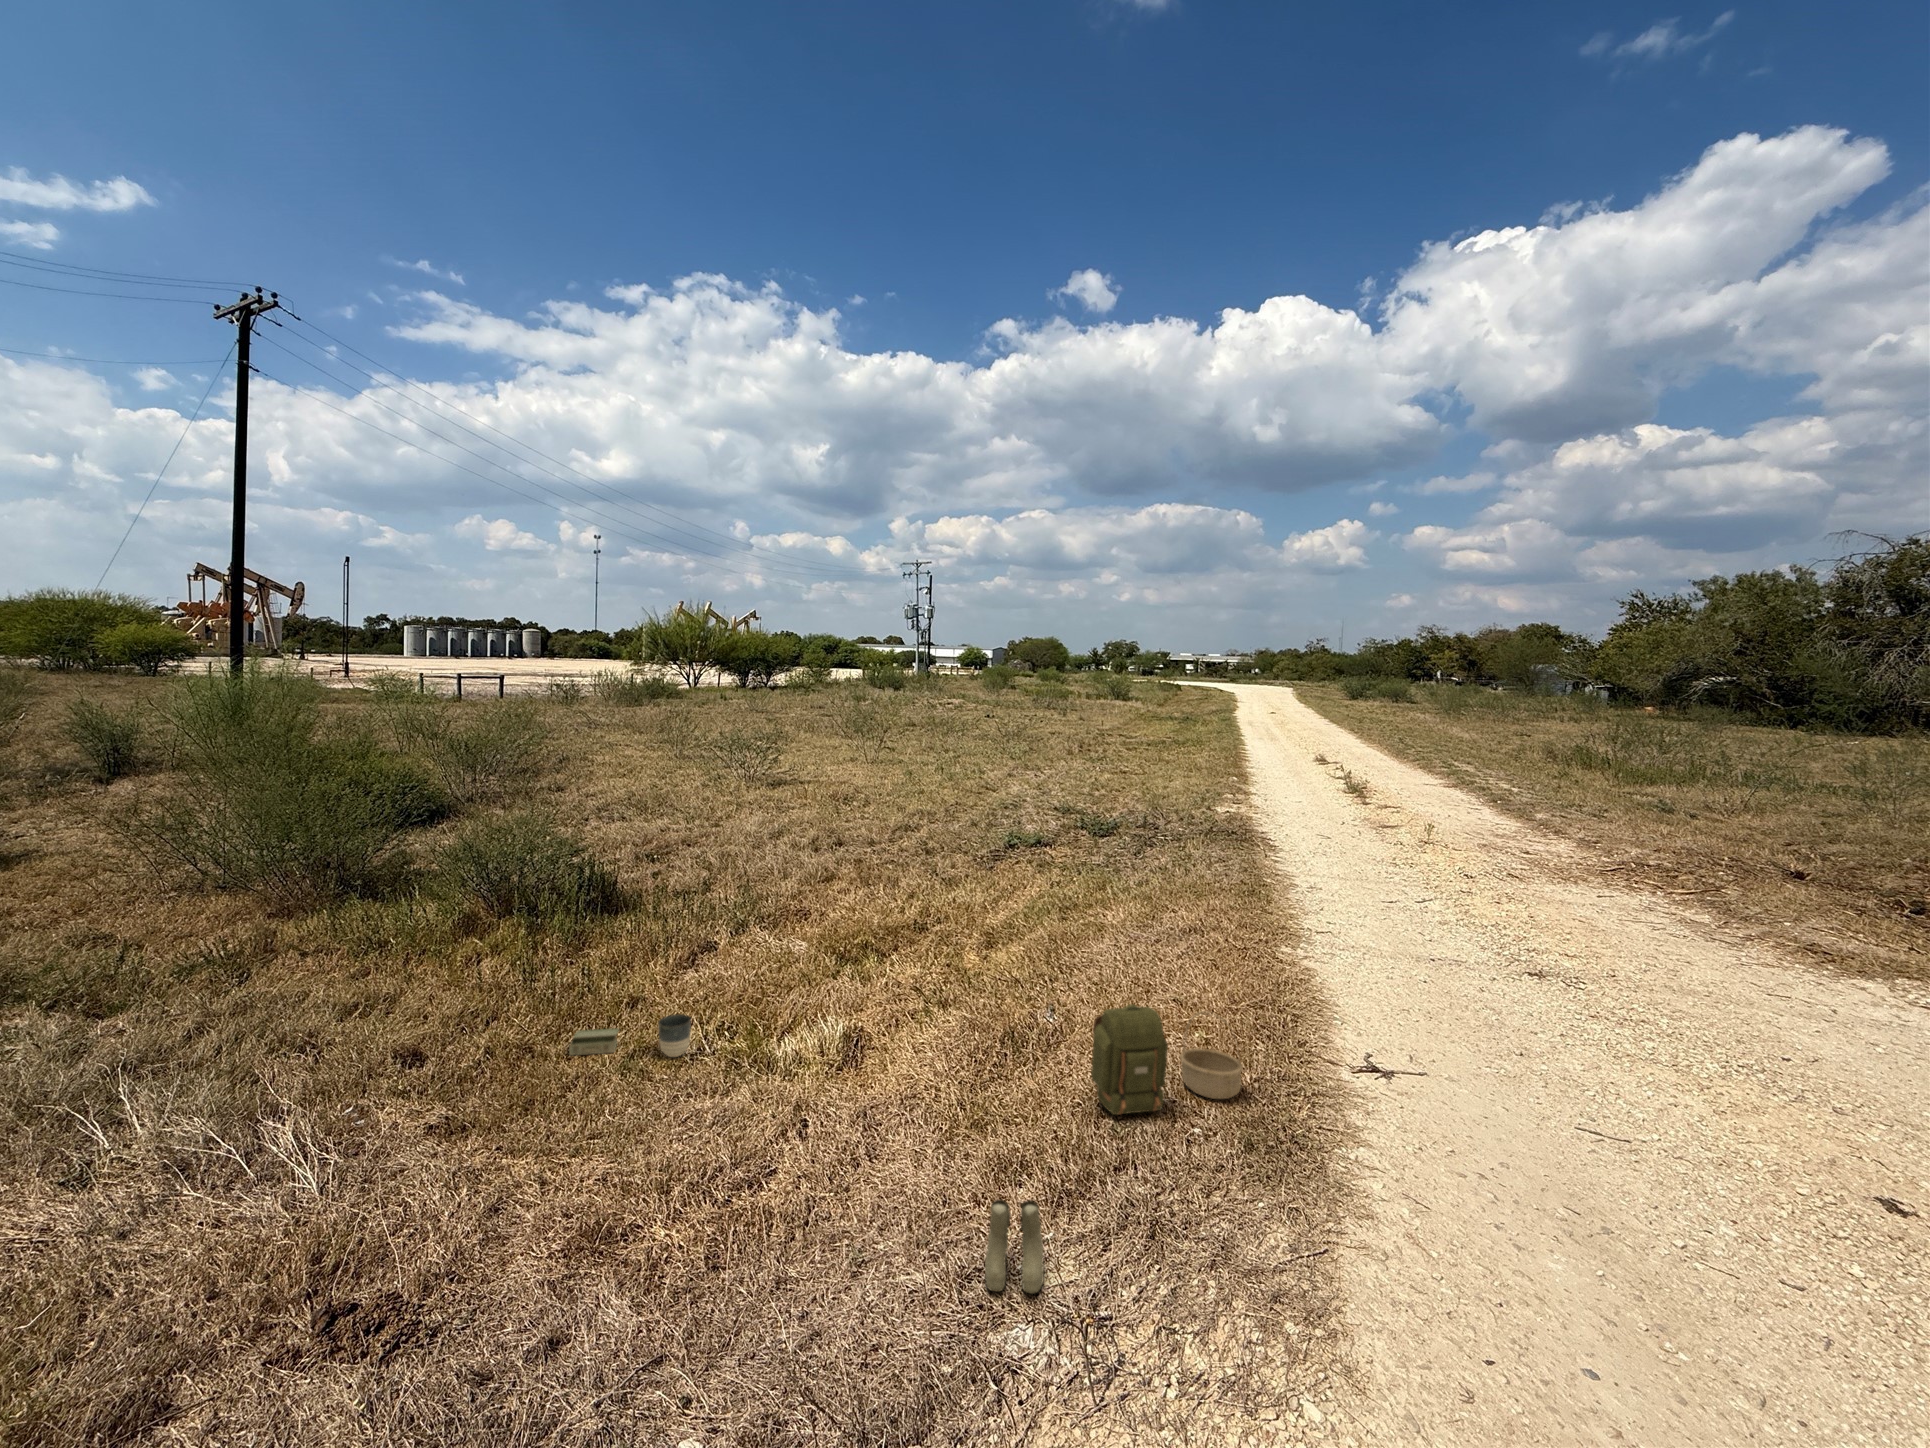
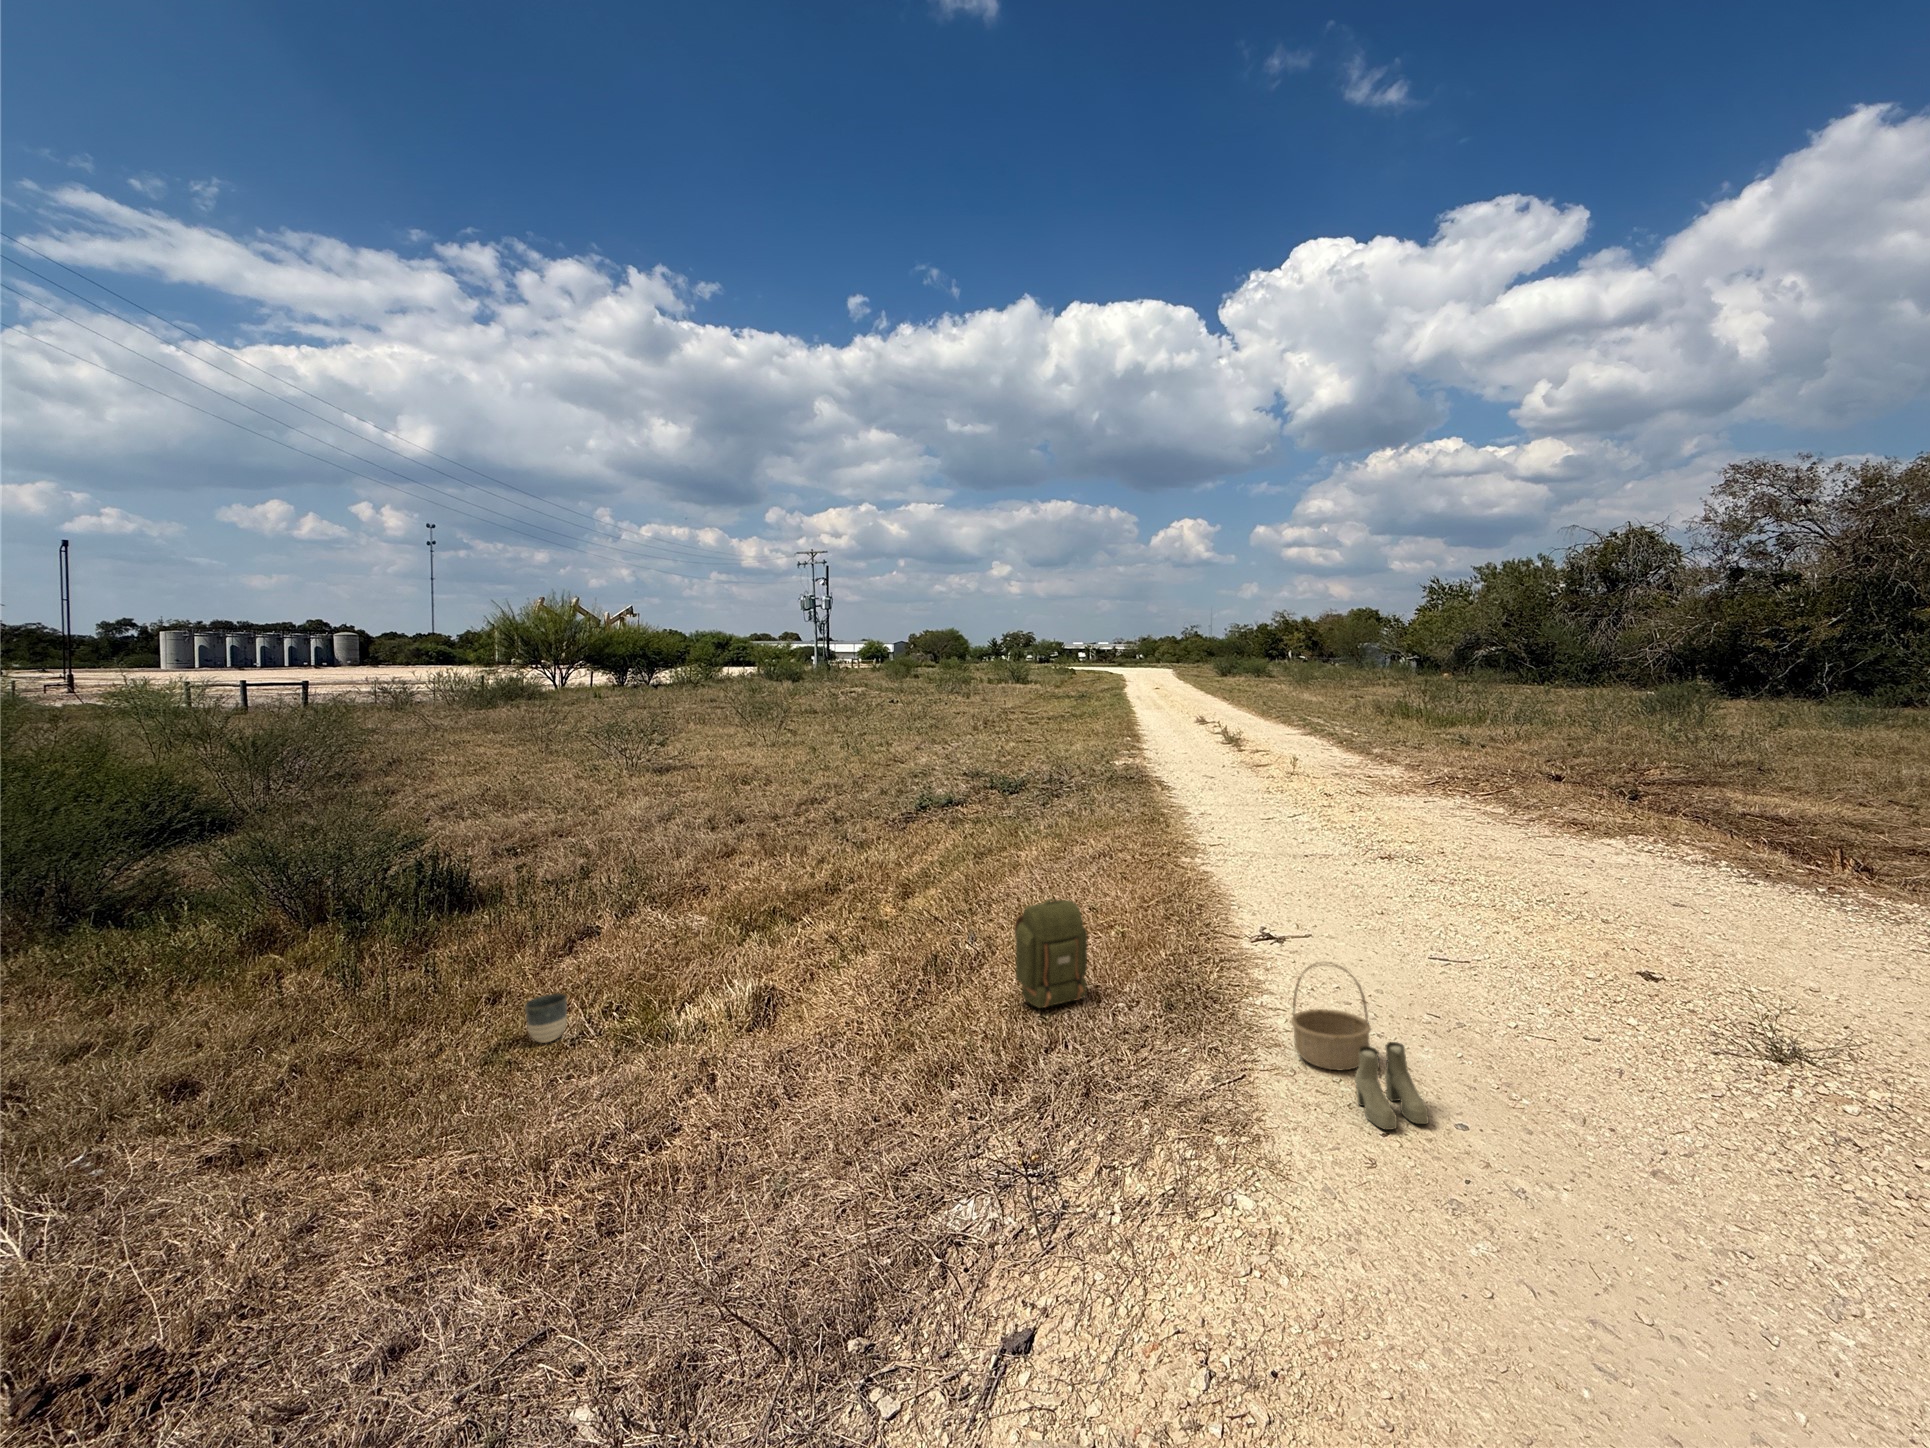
basket: present [1180,1012,1243,1099] -> present [1291,961,1371,1070]
toolbox: present [569,1028,619,1055] -> none [407,1023,475,1062]
boots: present [985,1199,1044,1294] -> present [1355,1042,1429,1130]

